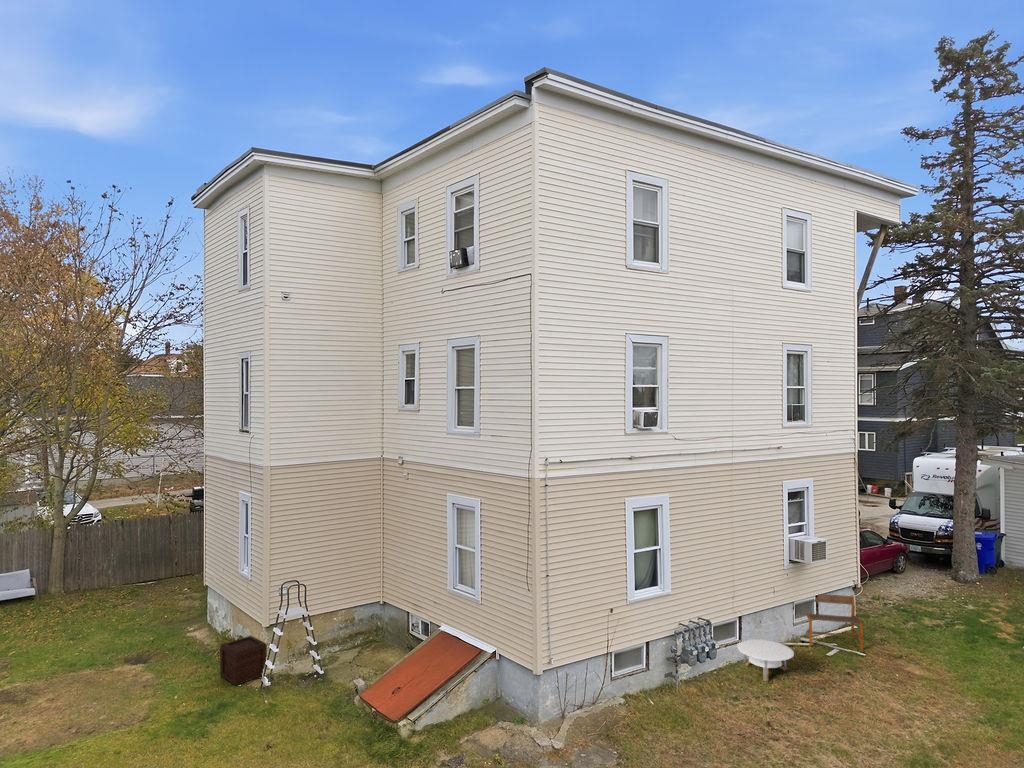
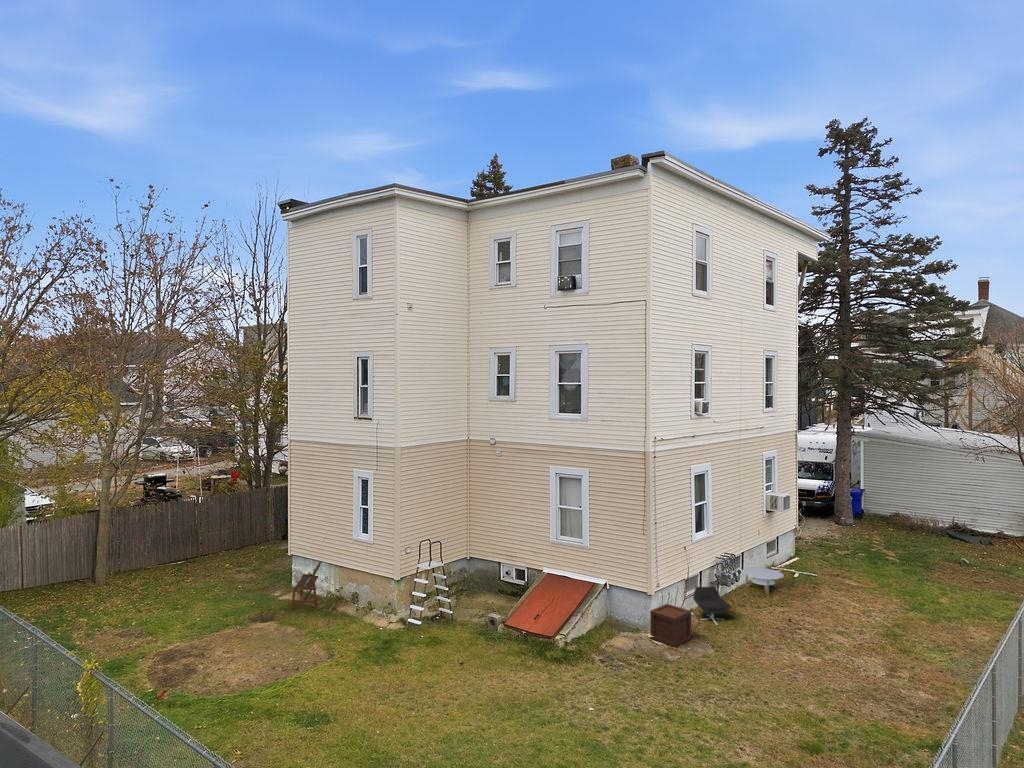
bench: present [806,594,863,650] -> present [291,561,321,610]
wooden crate: present [220,636,267,685] -> present [650,604,691,647]
lounge chair: none [627,665,673,725] -> present [693,587,730,625]

